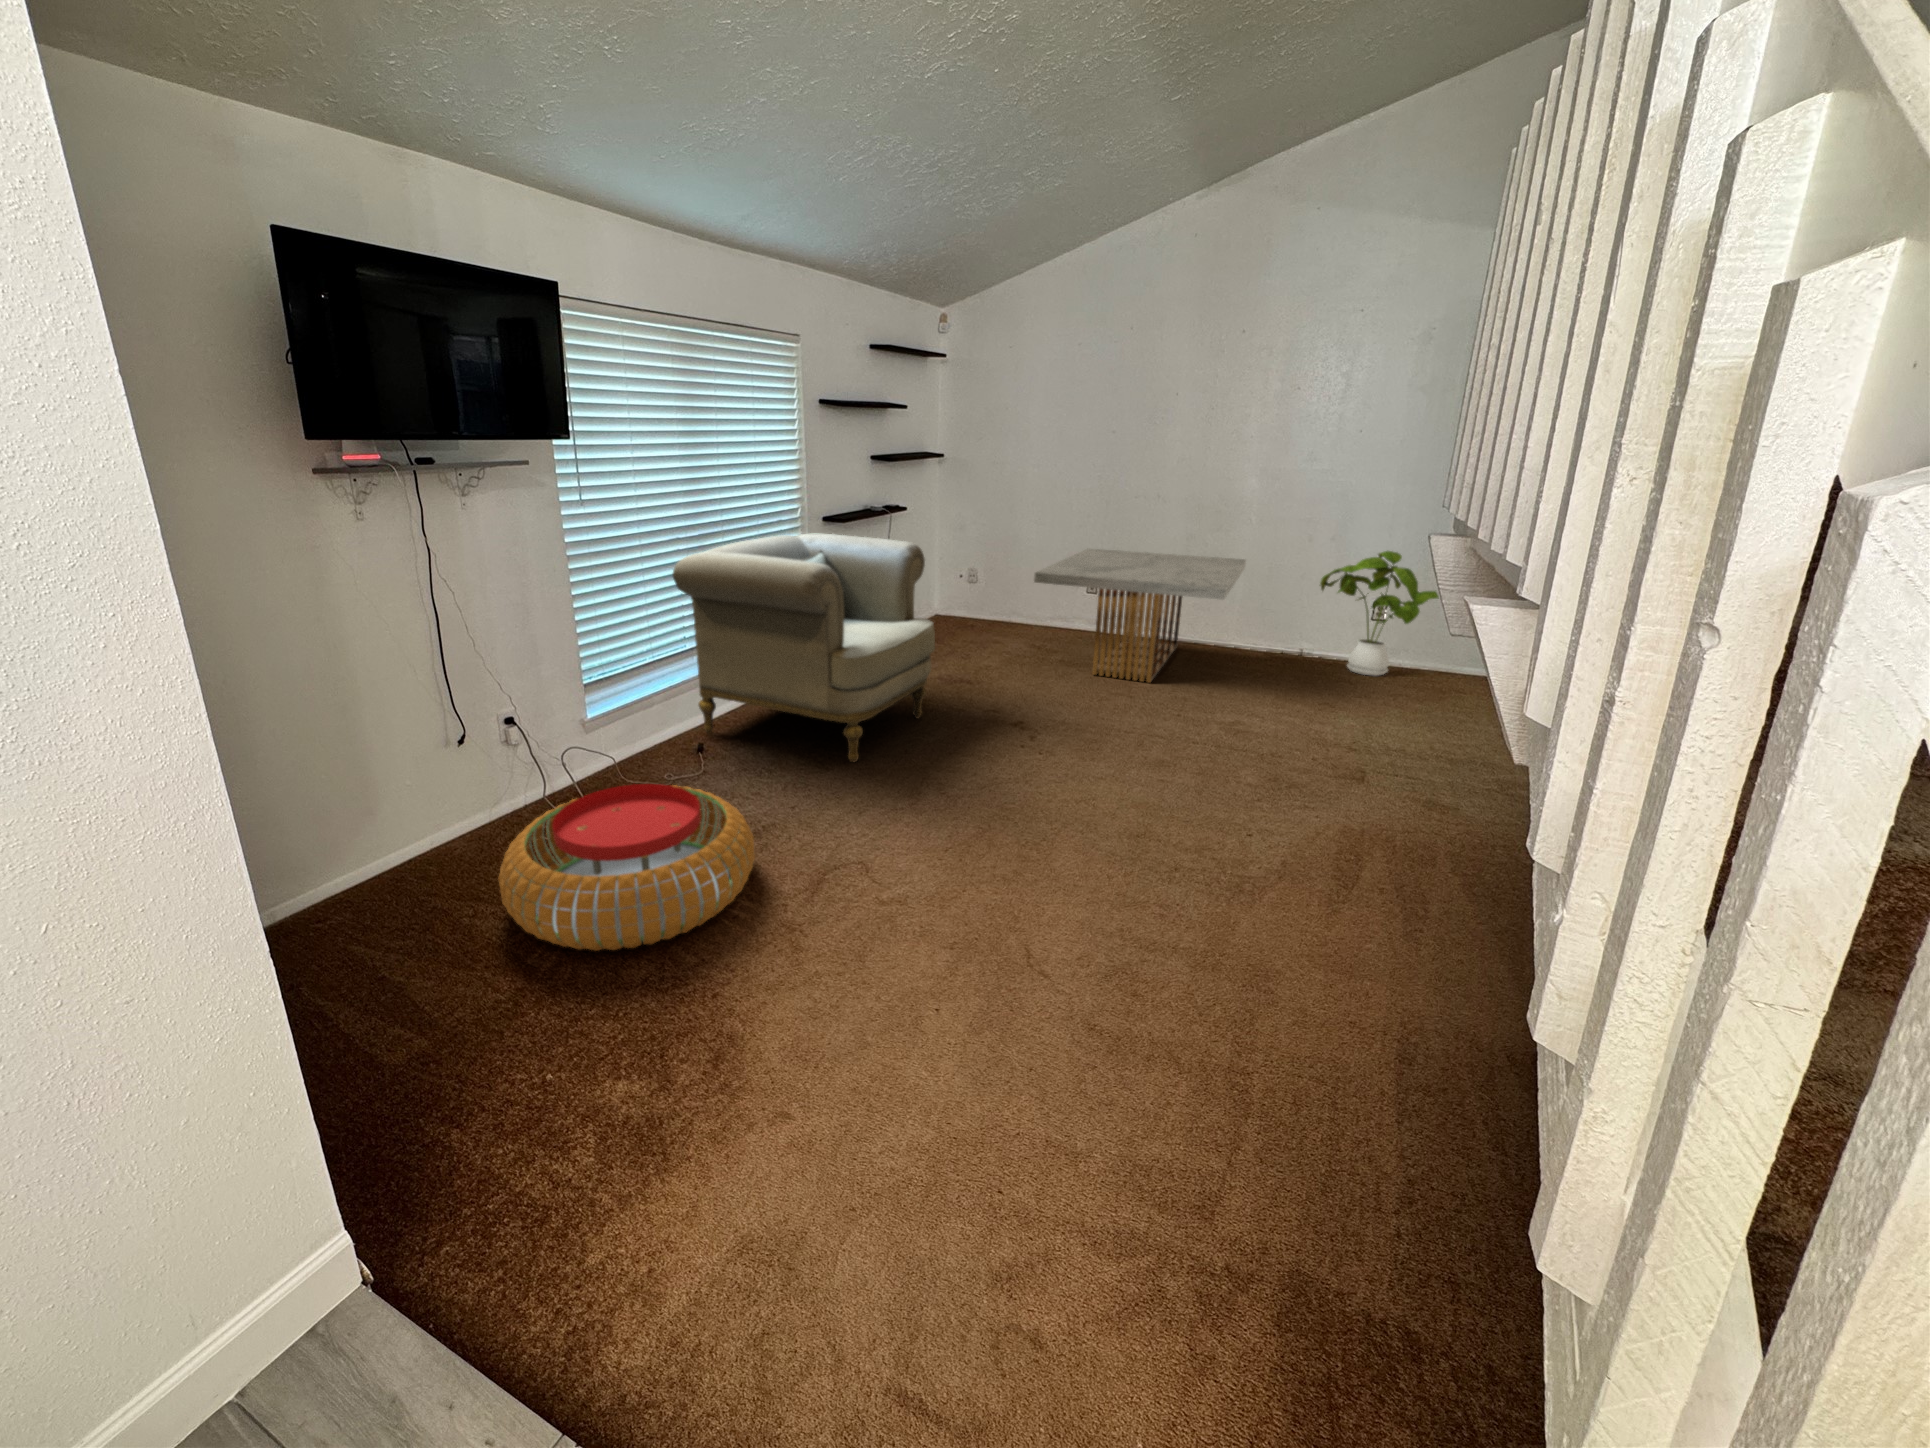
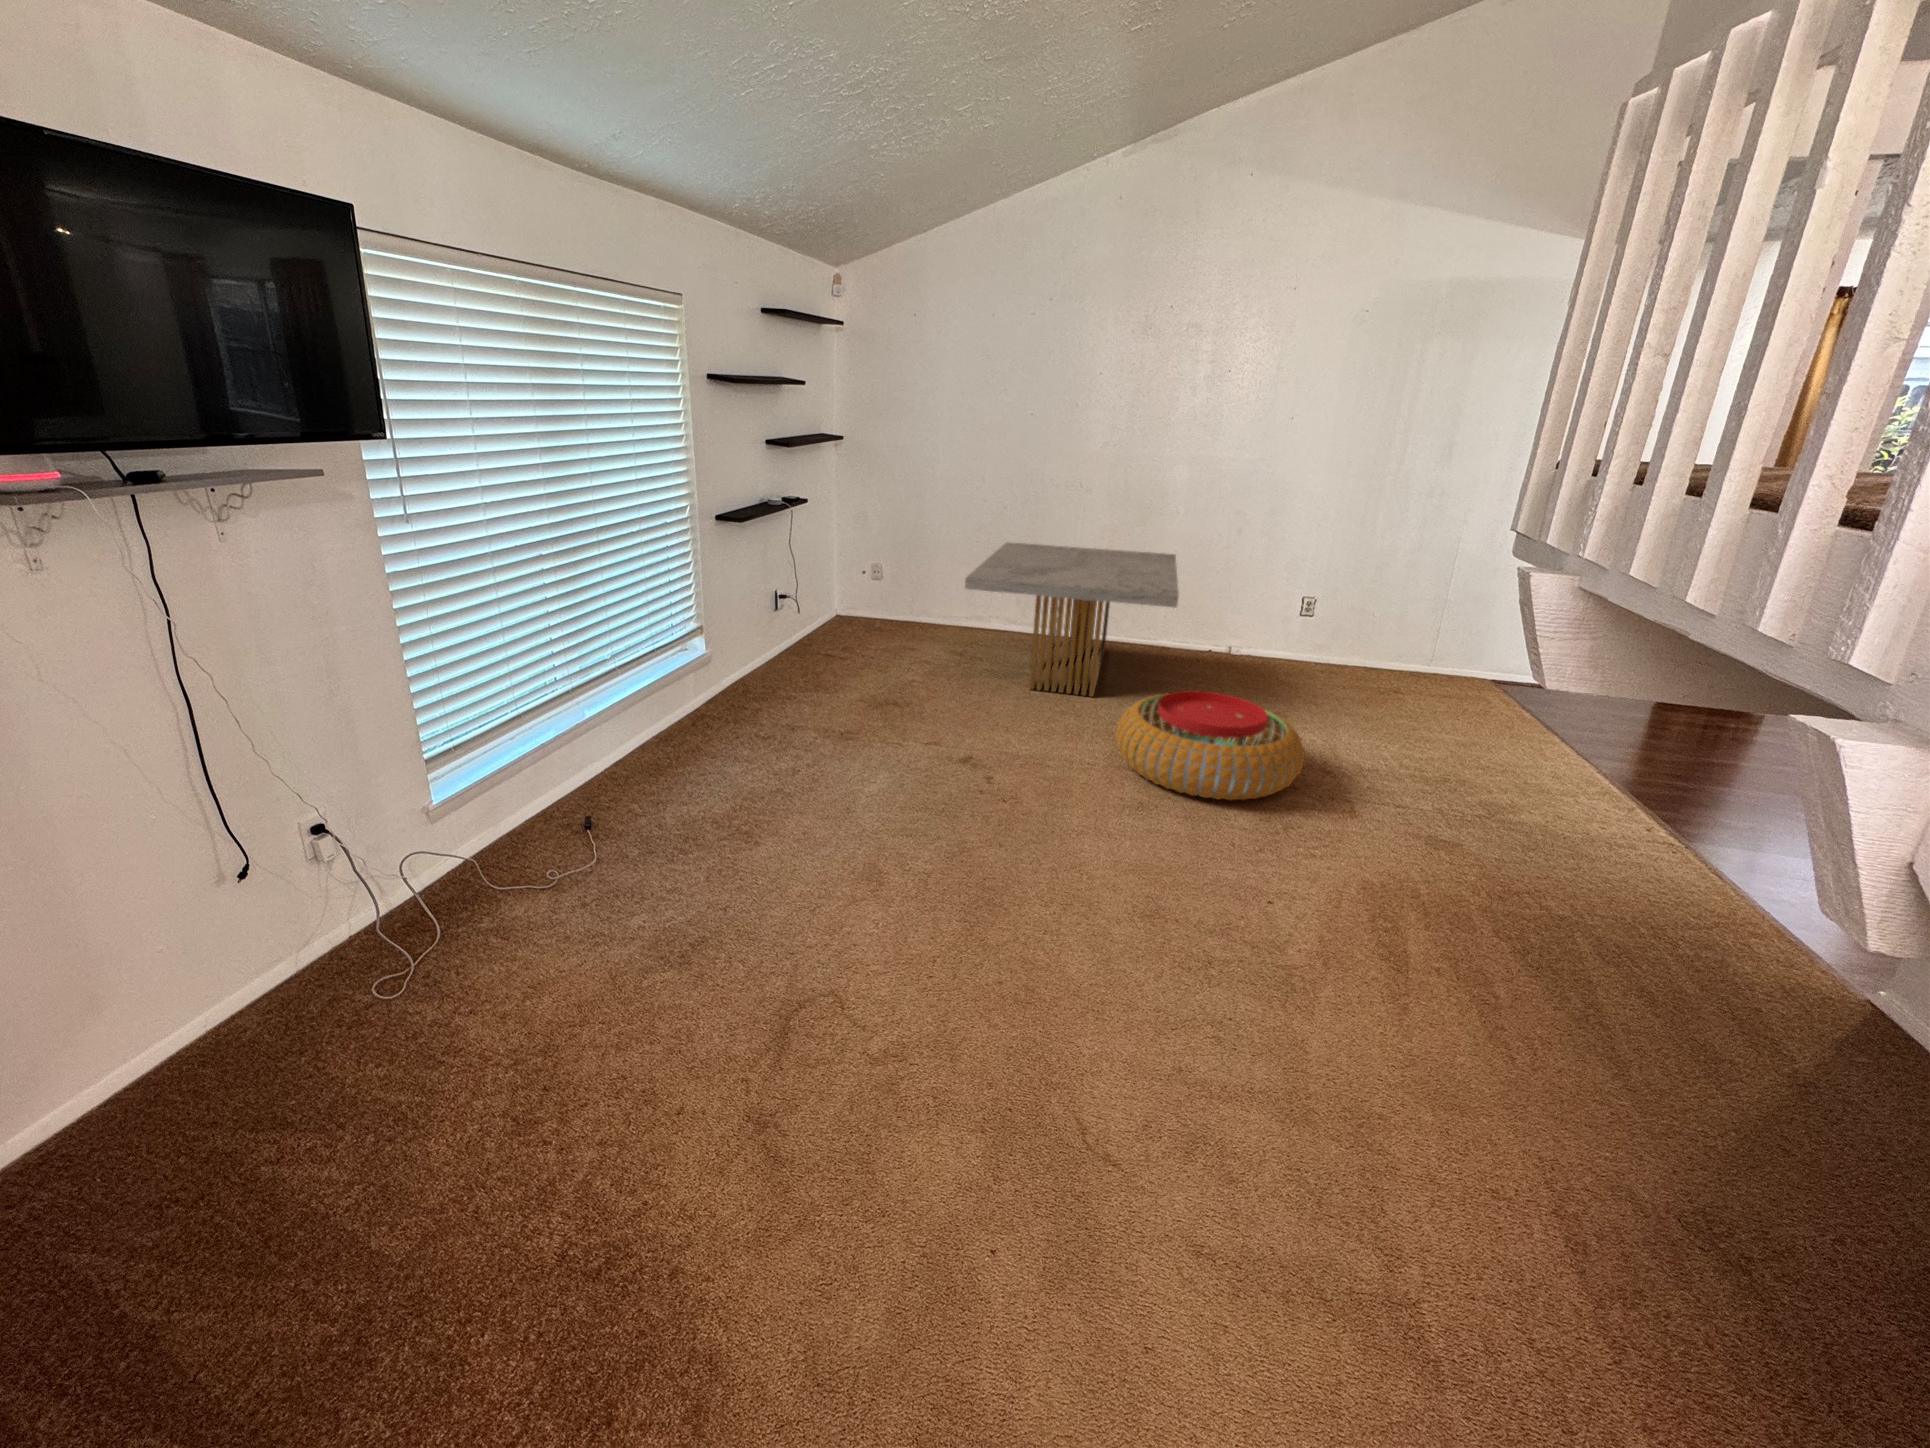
armchair: present [673,533,935,762] -> none [538,542,870,832]
house plant: present [1320,551,1439,676] -> none [1253,548,1388,677]
pouf: present [498,784,755,951] -> present [1116,690,1305,800]

